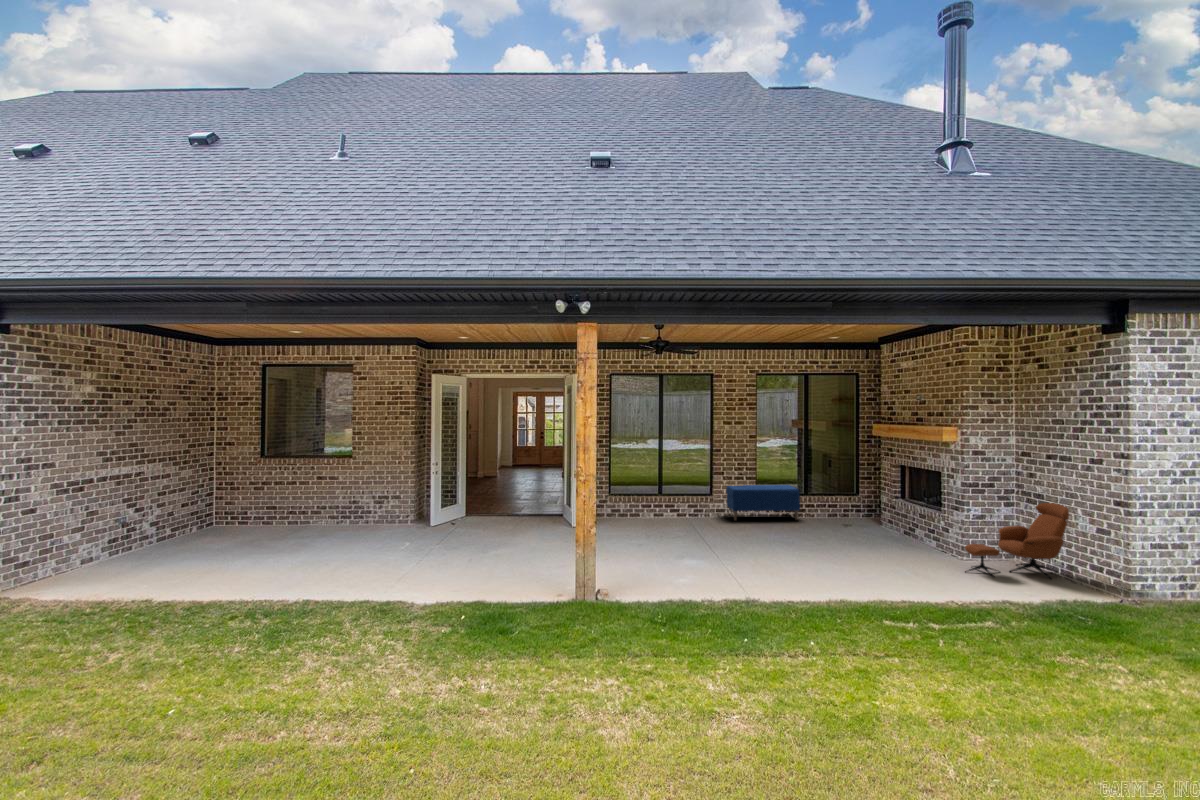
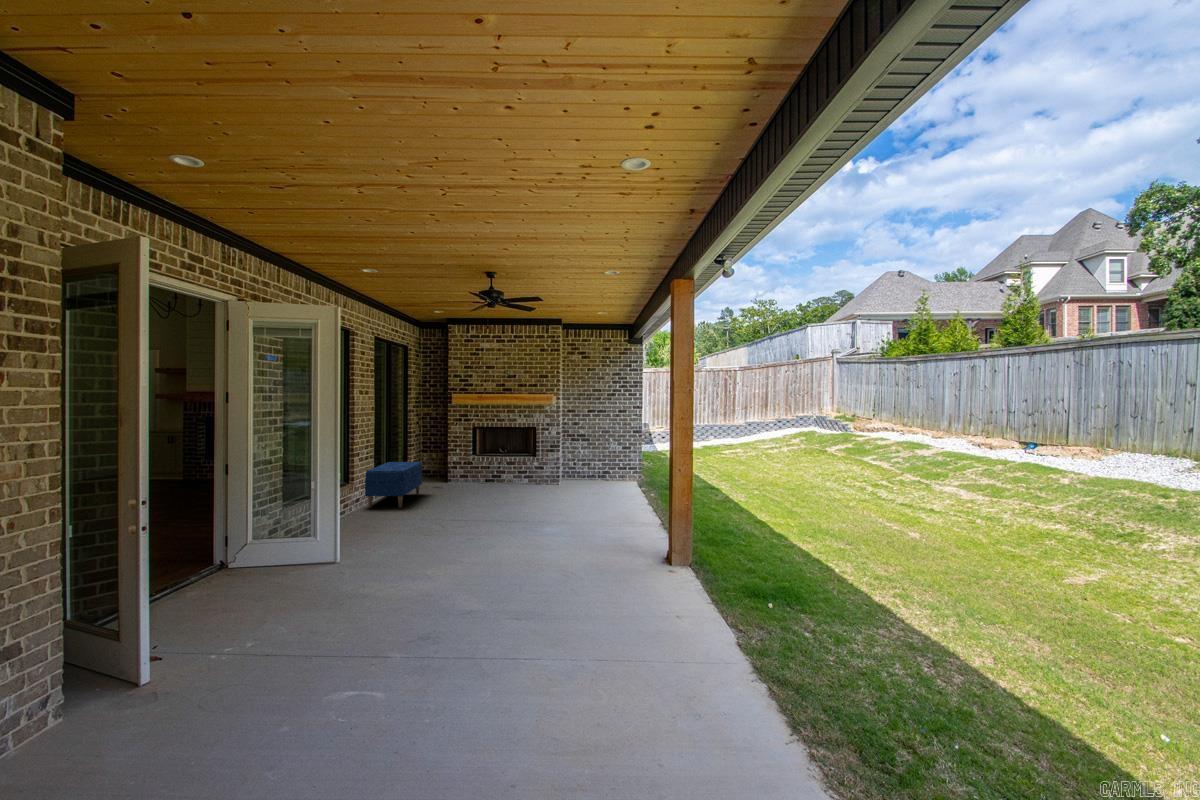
lounge chair: present [965,503,1069,579] -> none [584,438,617,485]

